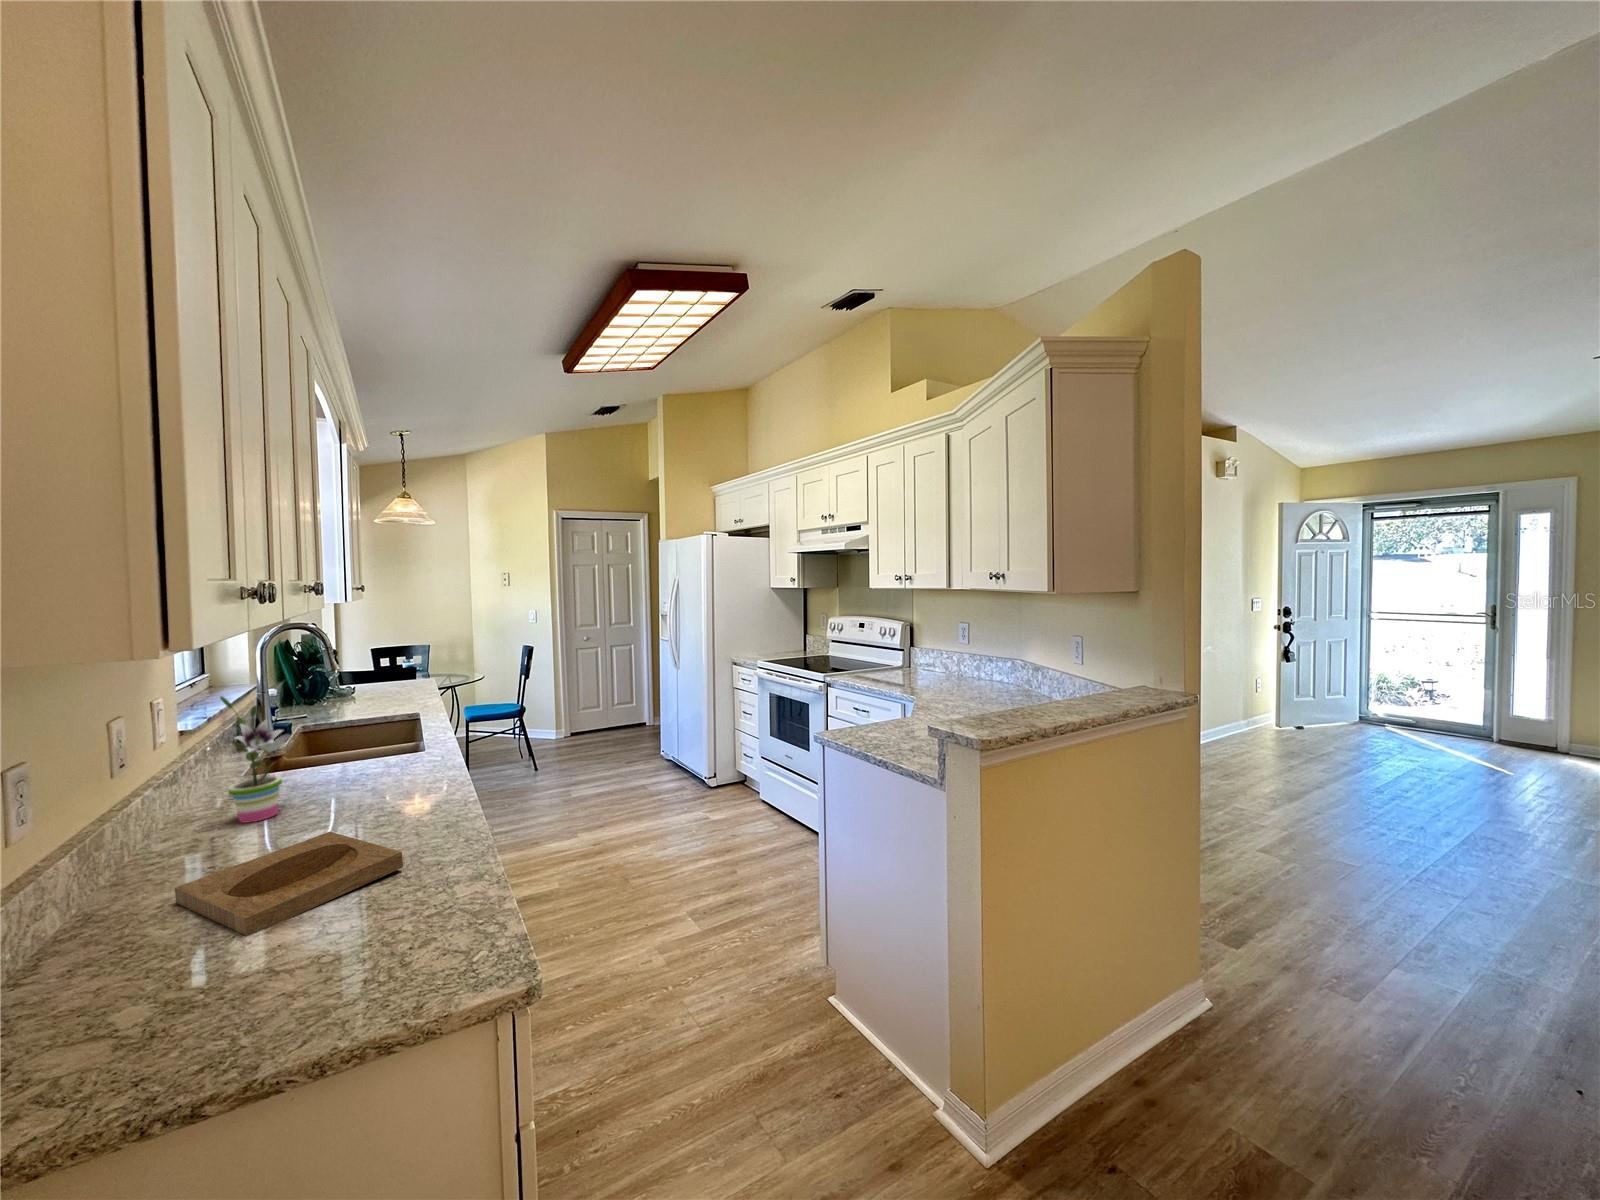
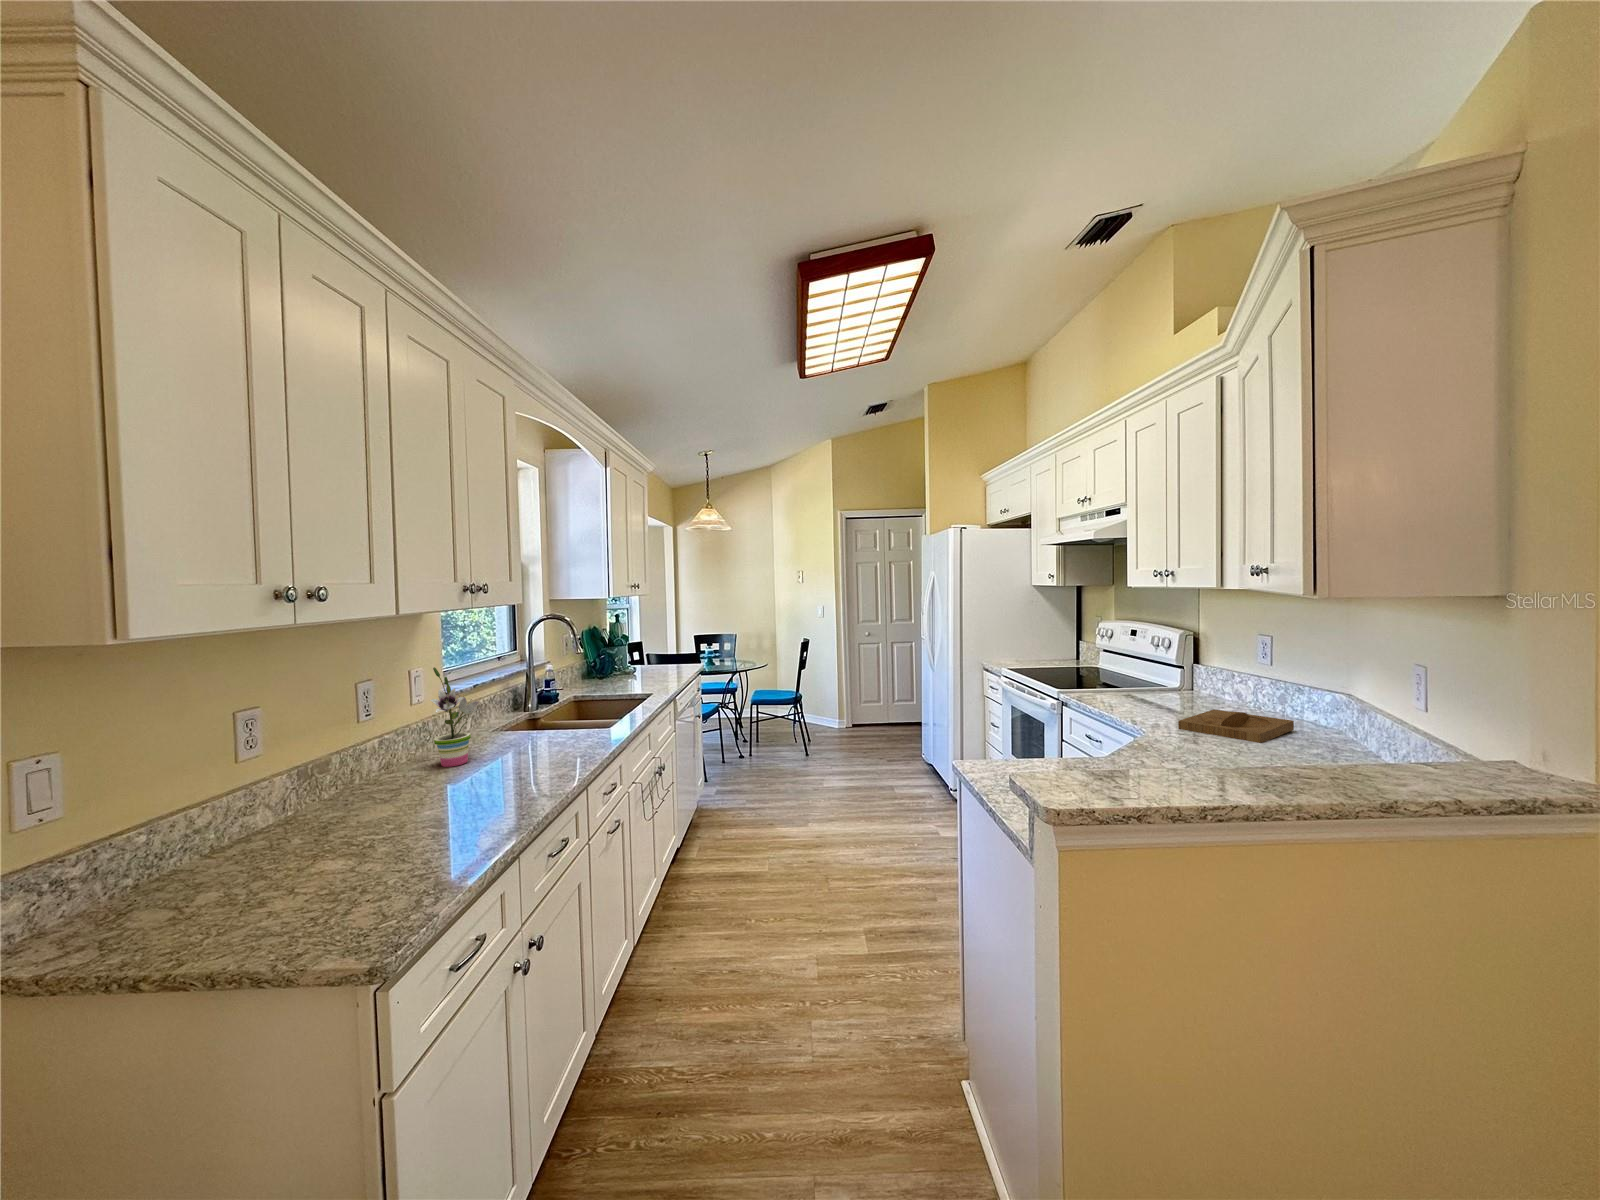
tray: present [175,832,403,936] -> present [1178,709,1294,743]

